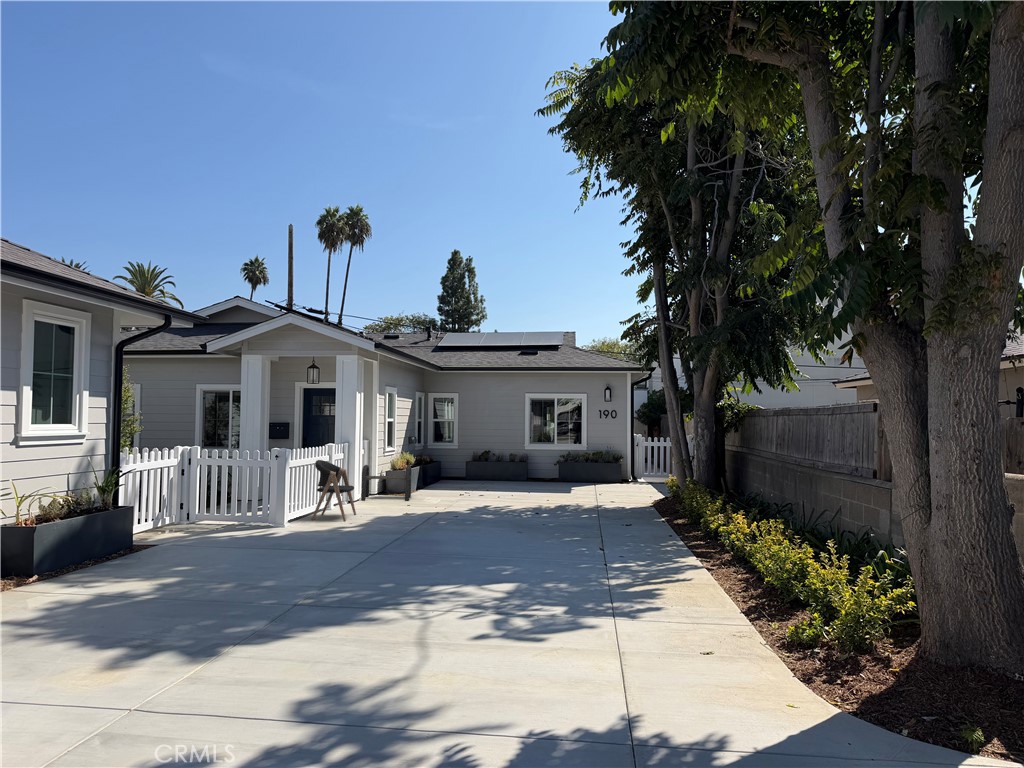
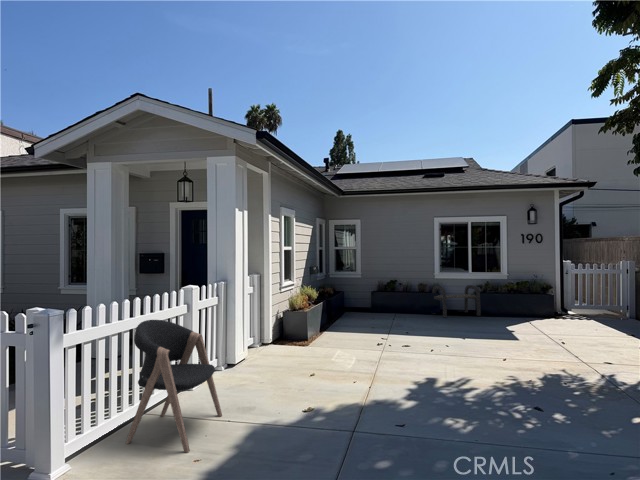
bench: present [361,465,411,501] -> present [433,285,481,317]

